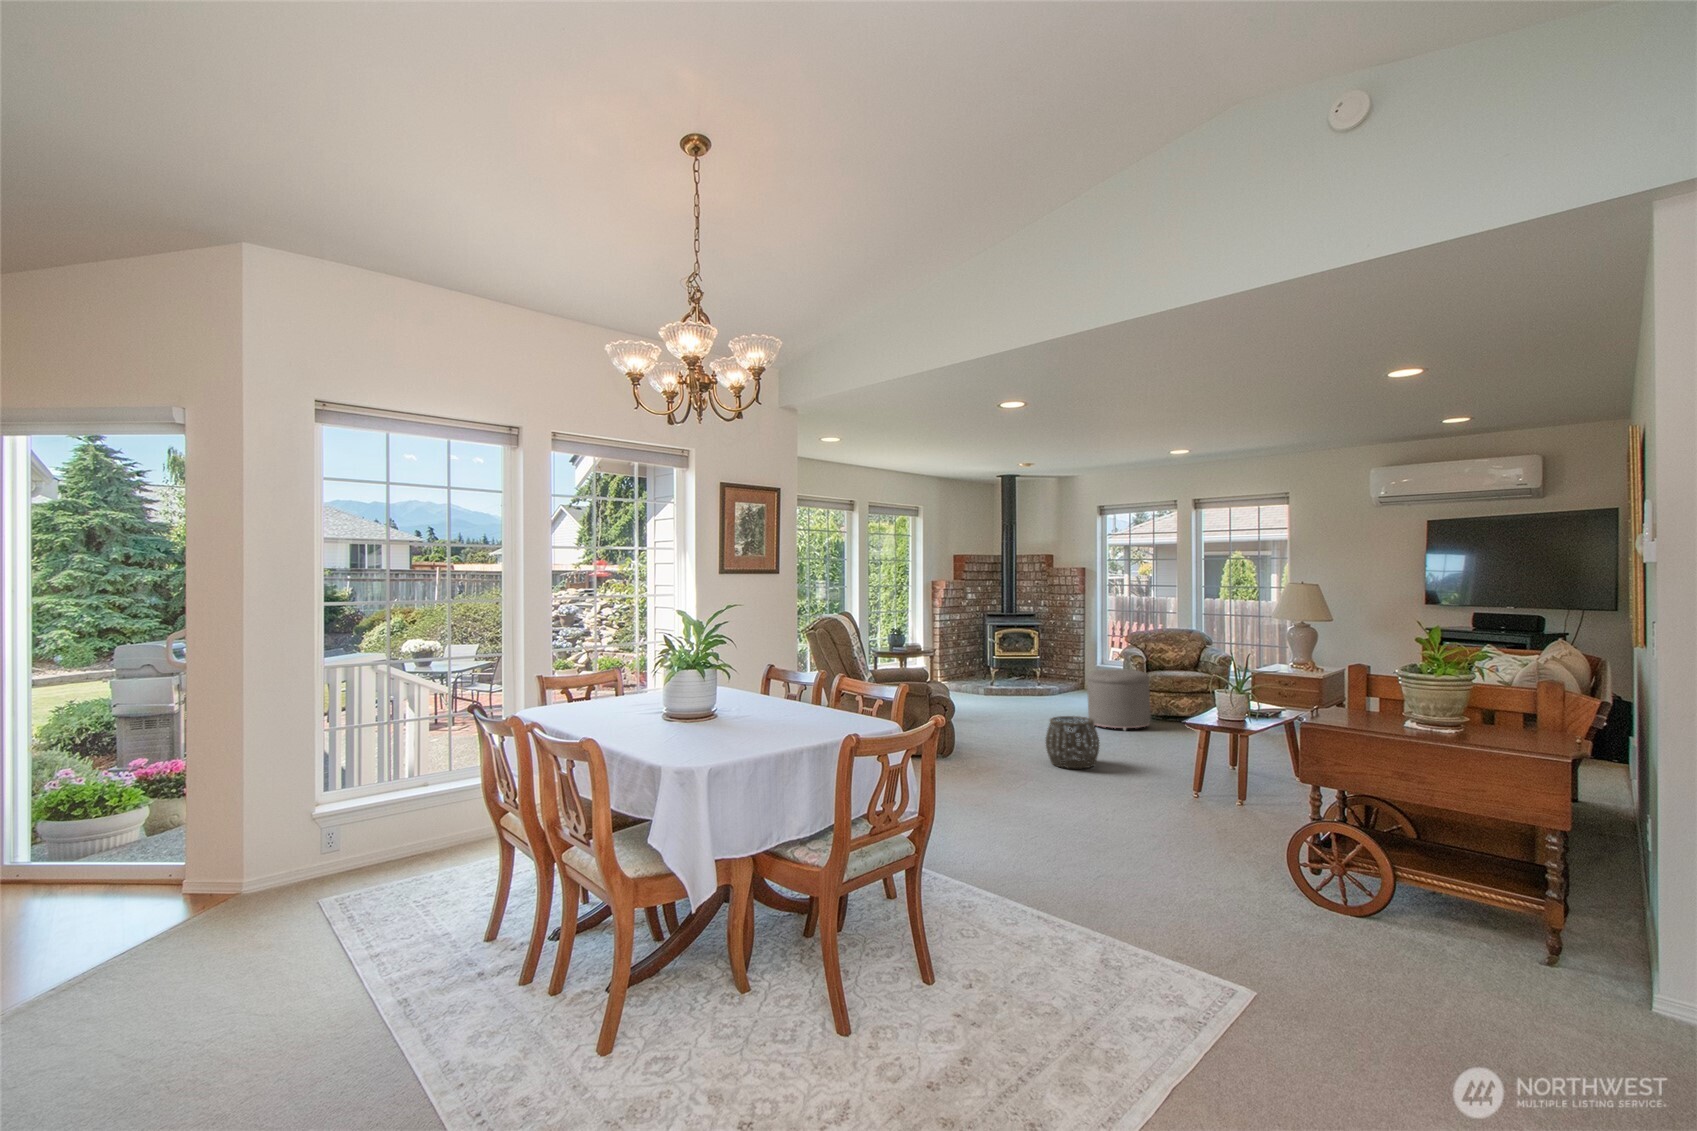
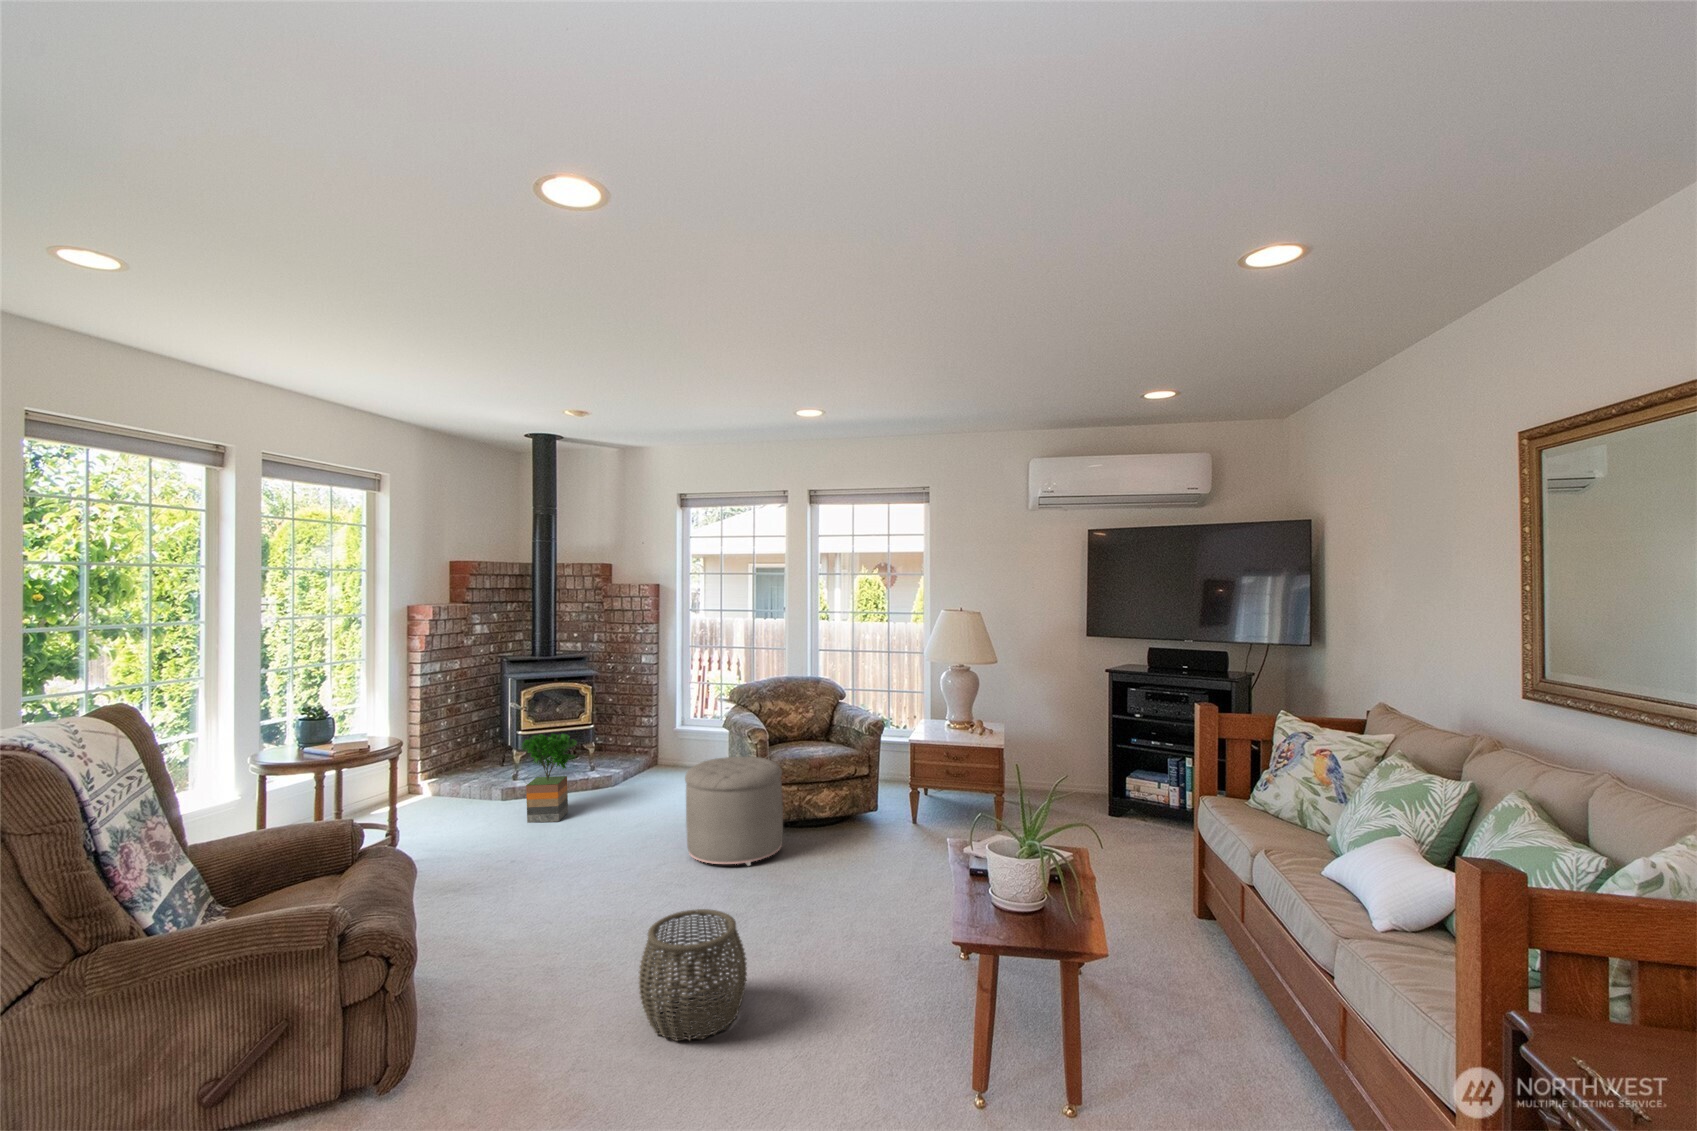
potted tree: none [994,653,1028,705] -> present [522,733,576,823]

